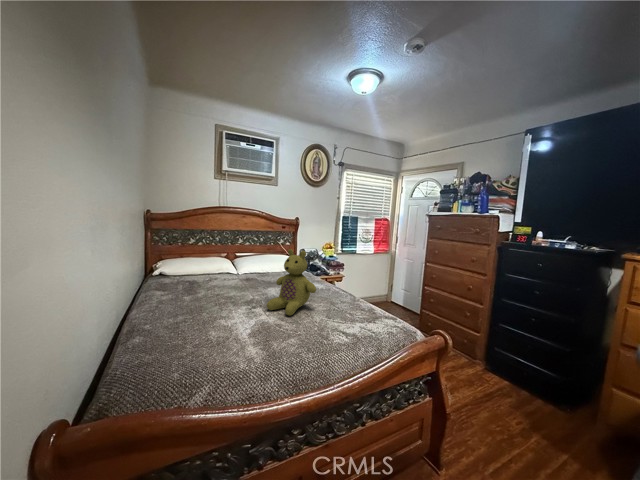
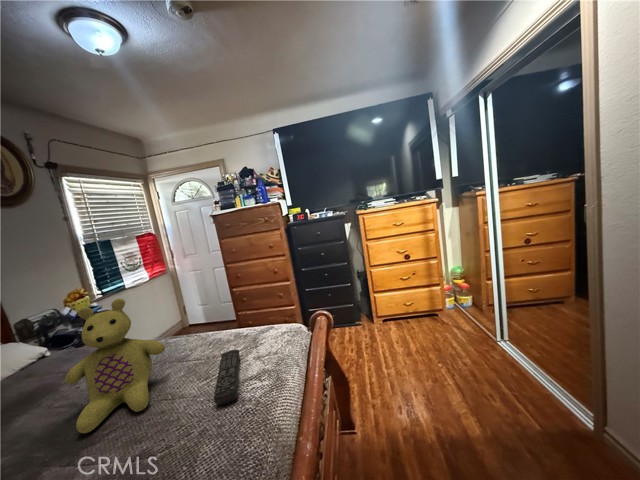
remote control: none [306,315,350,343] -> present [214,350,240,405]

